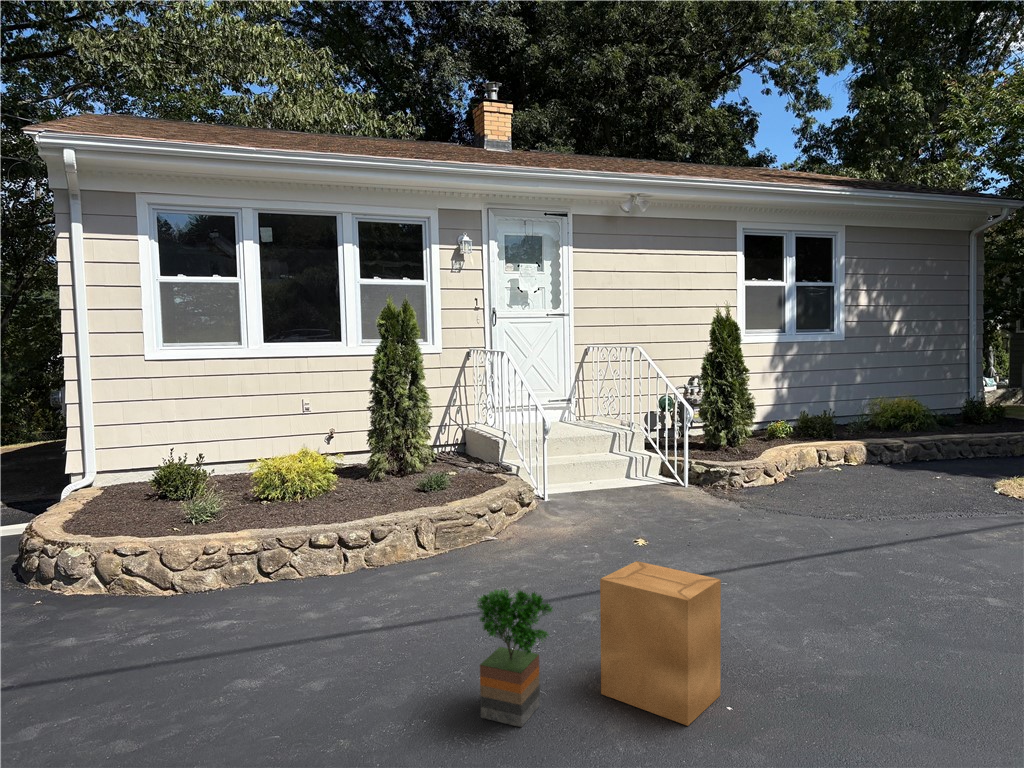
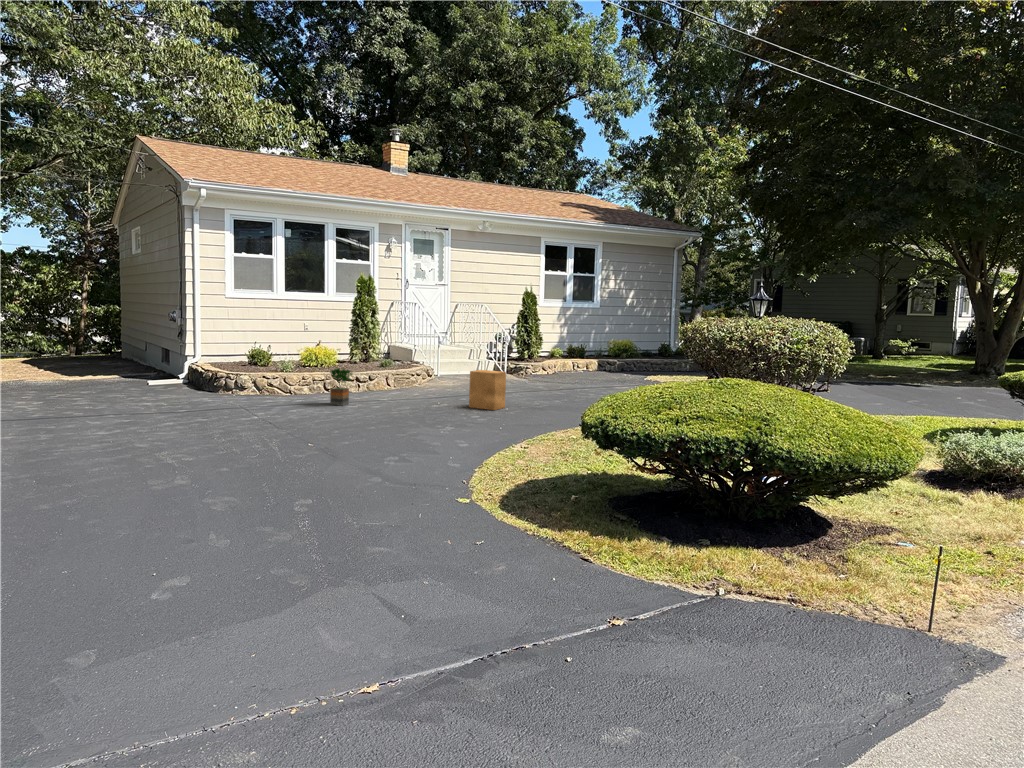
potted tree: present [477,589,553,727] -> present [330,368,352,406]

